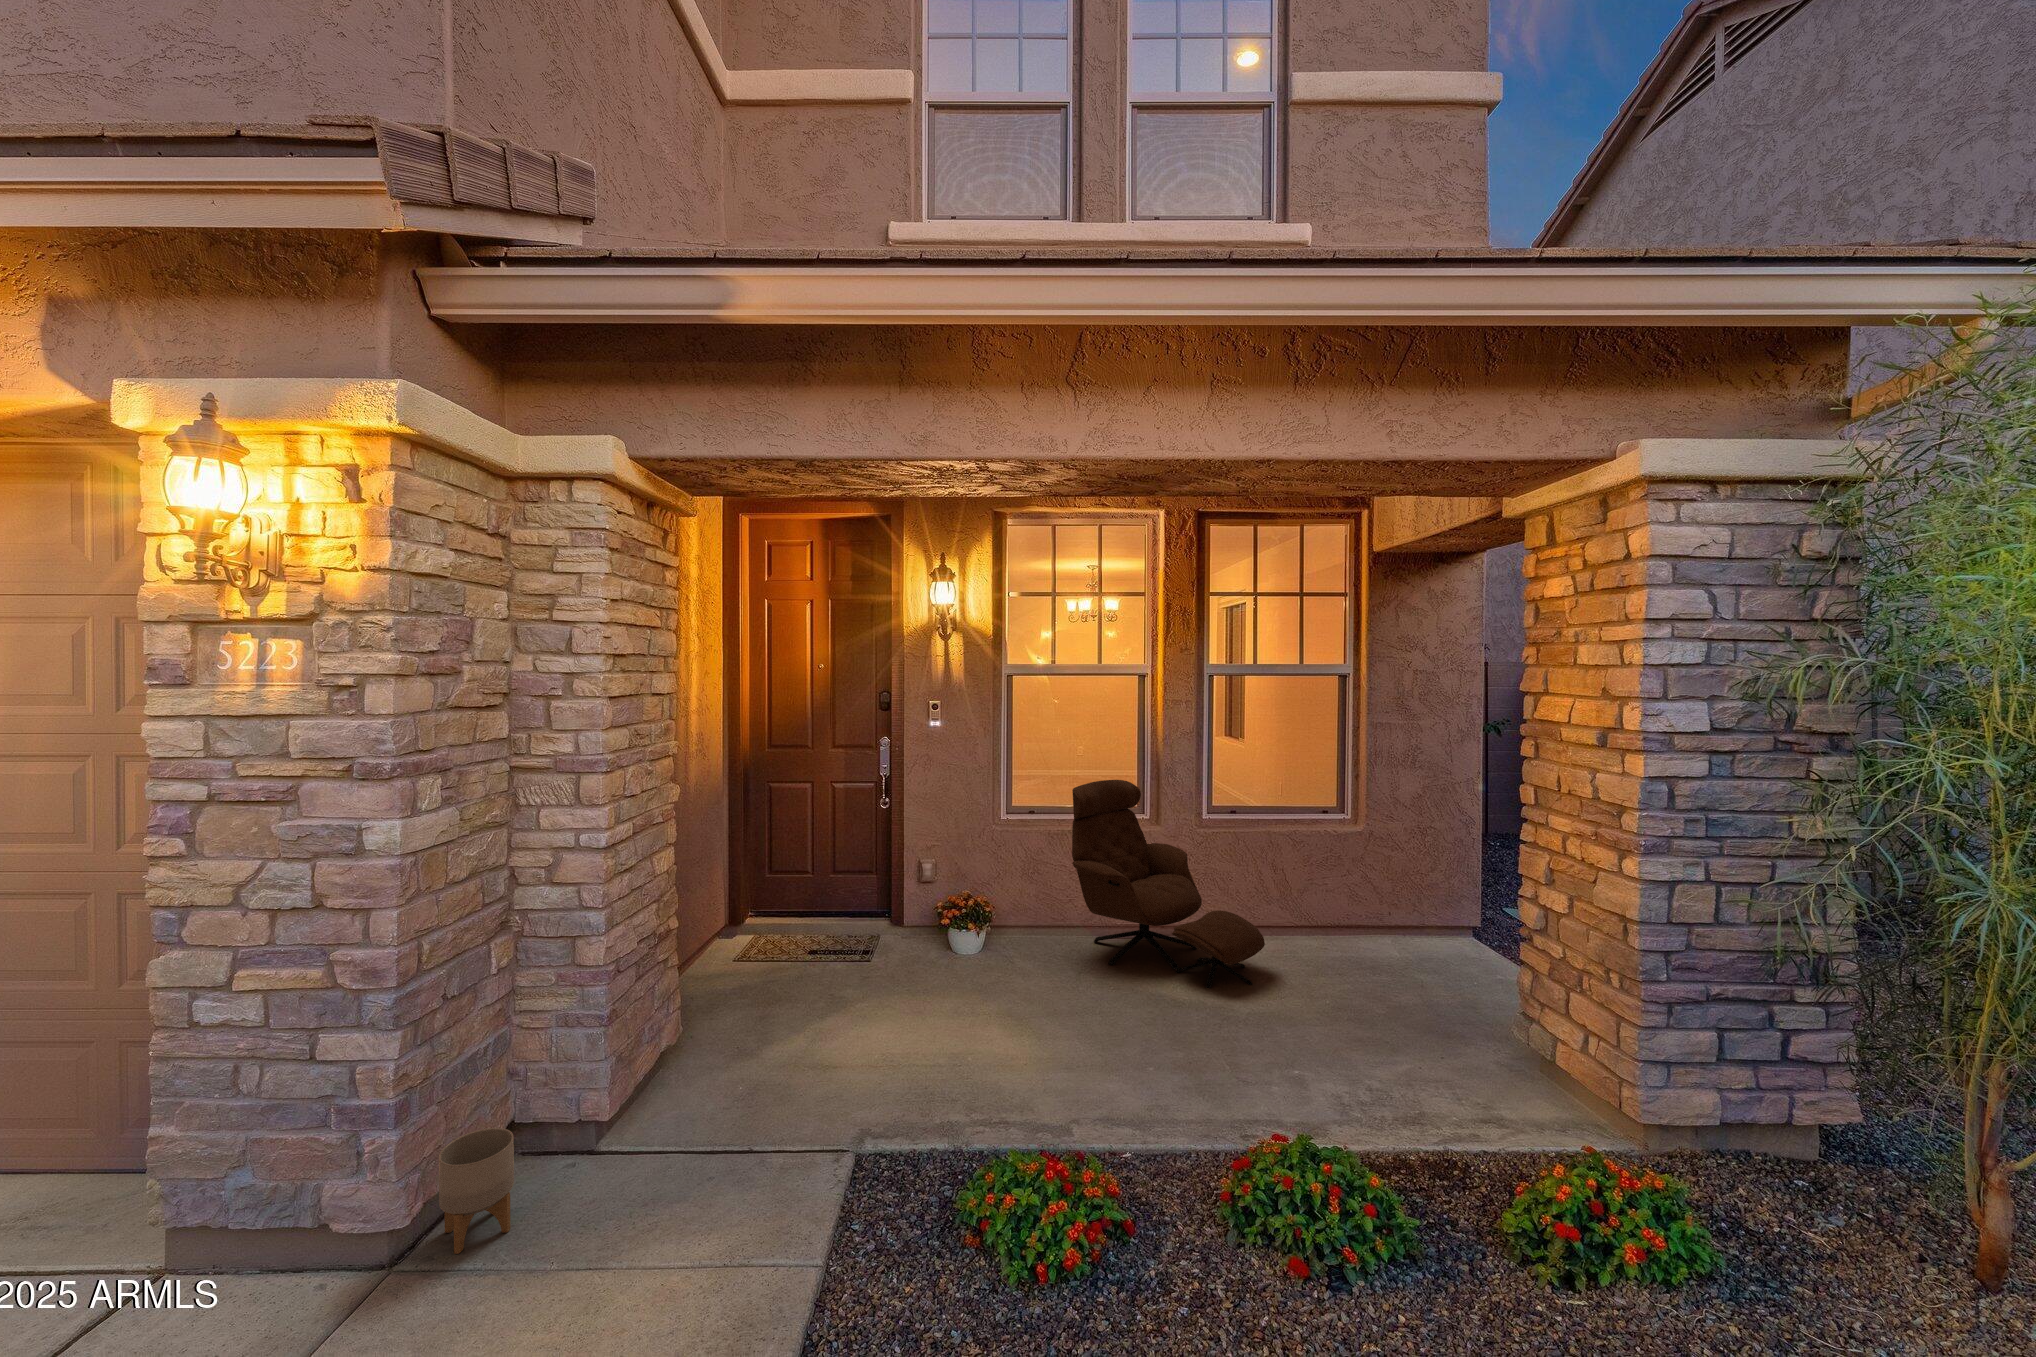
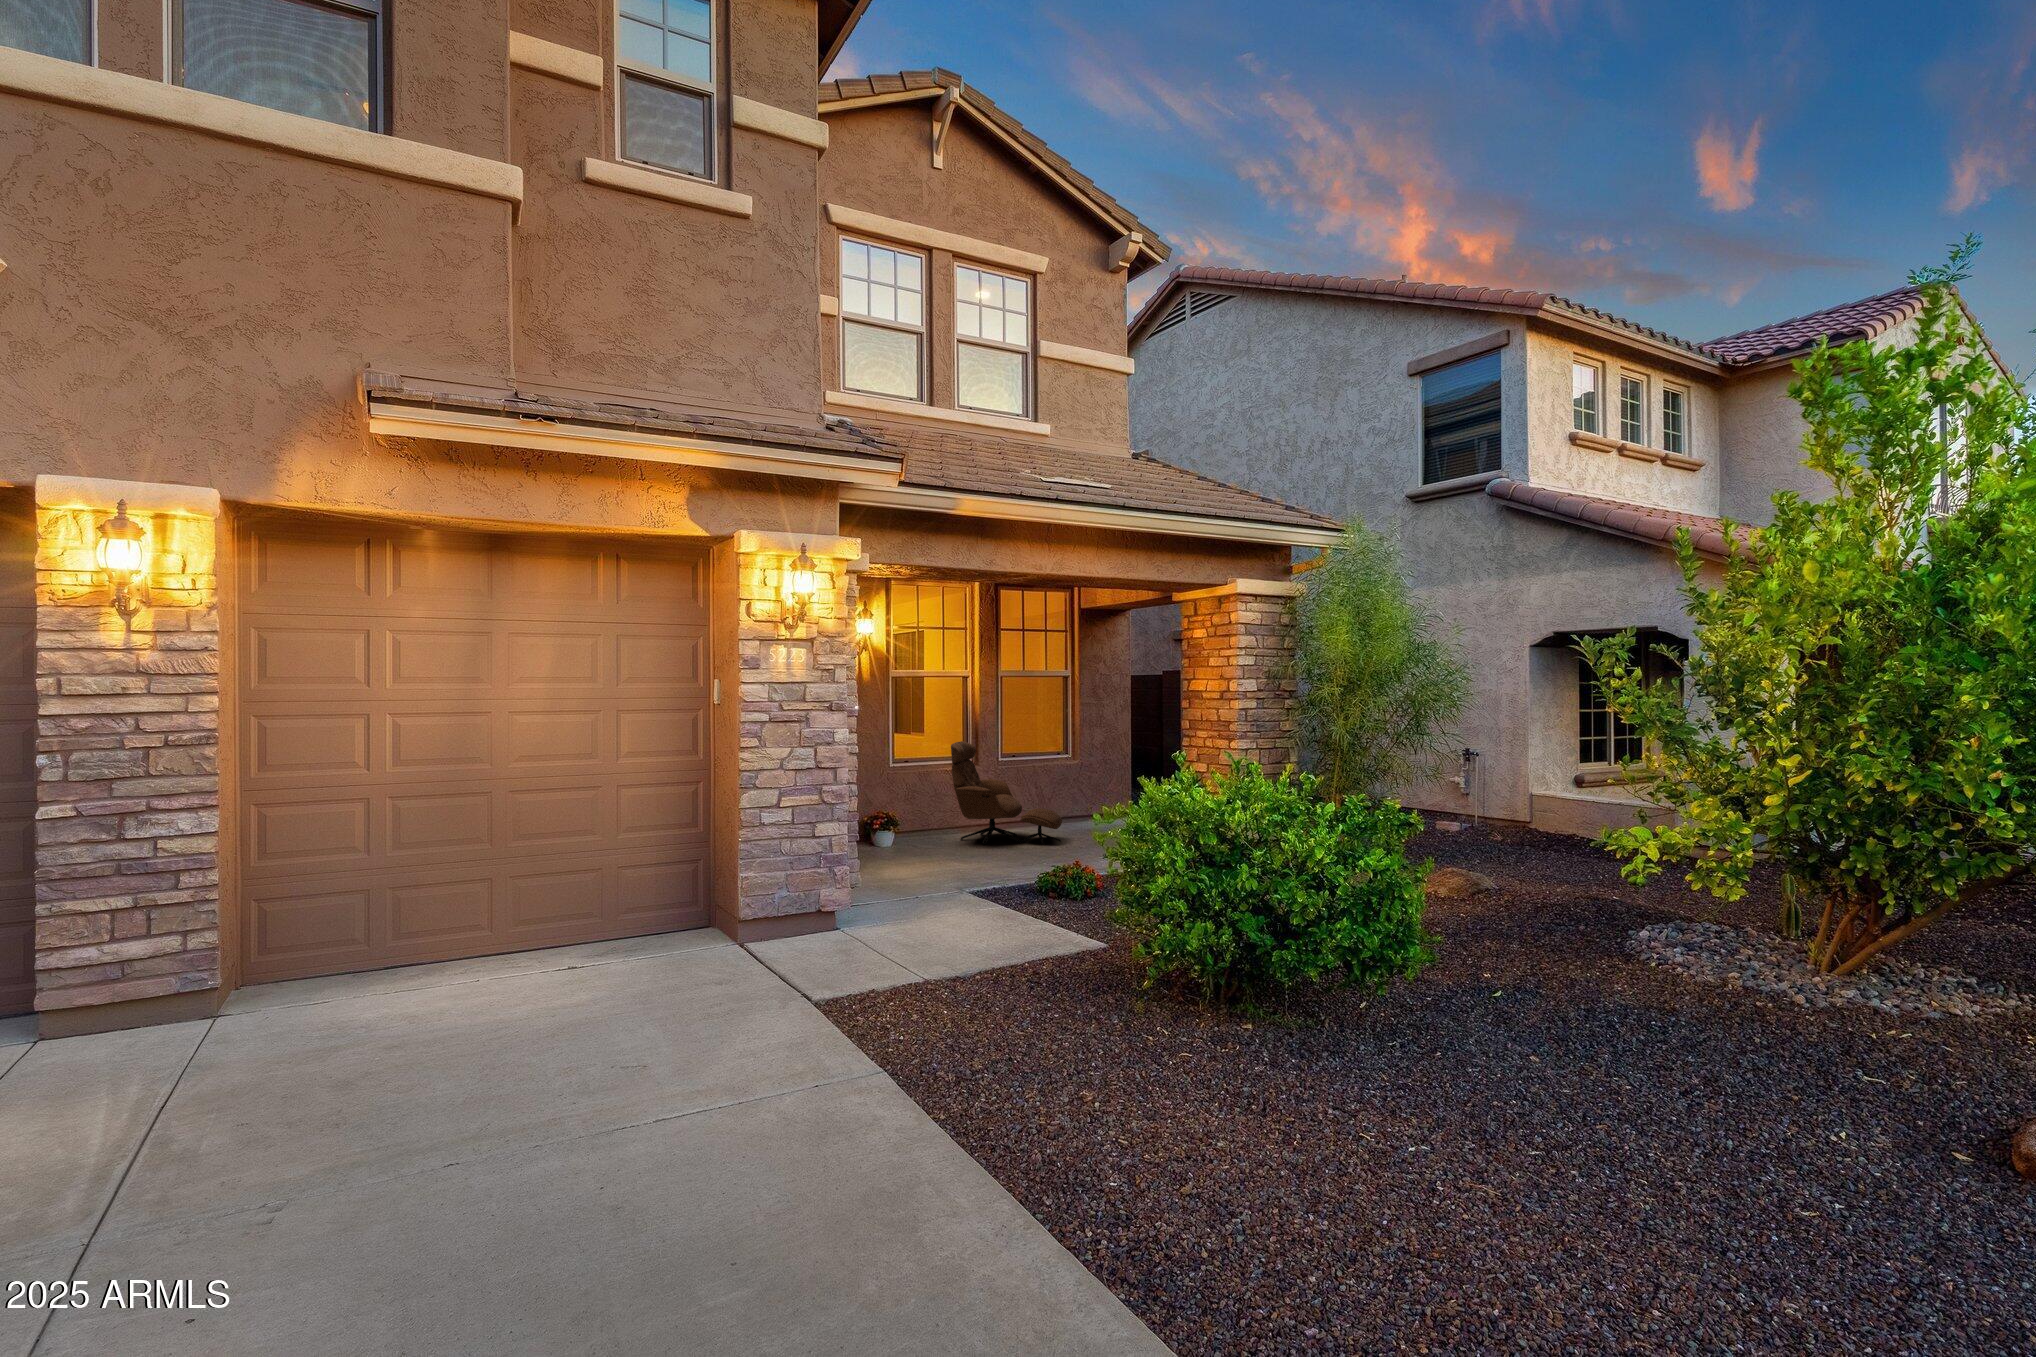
planter: present [439,1128,514,1254] -> none [851,879,880,926]

